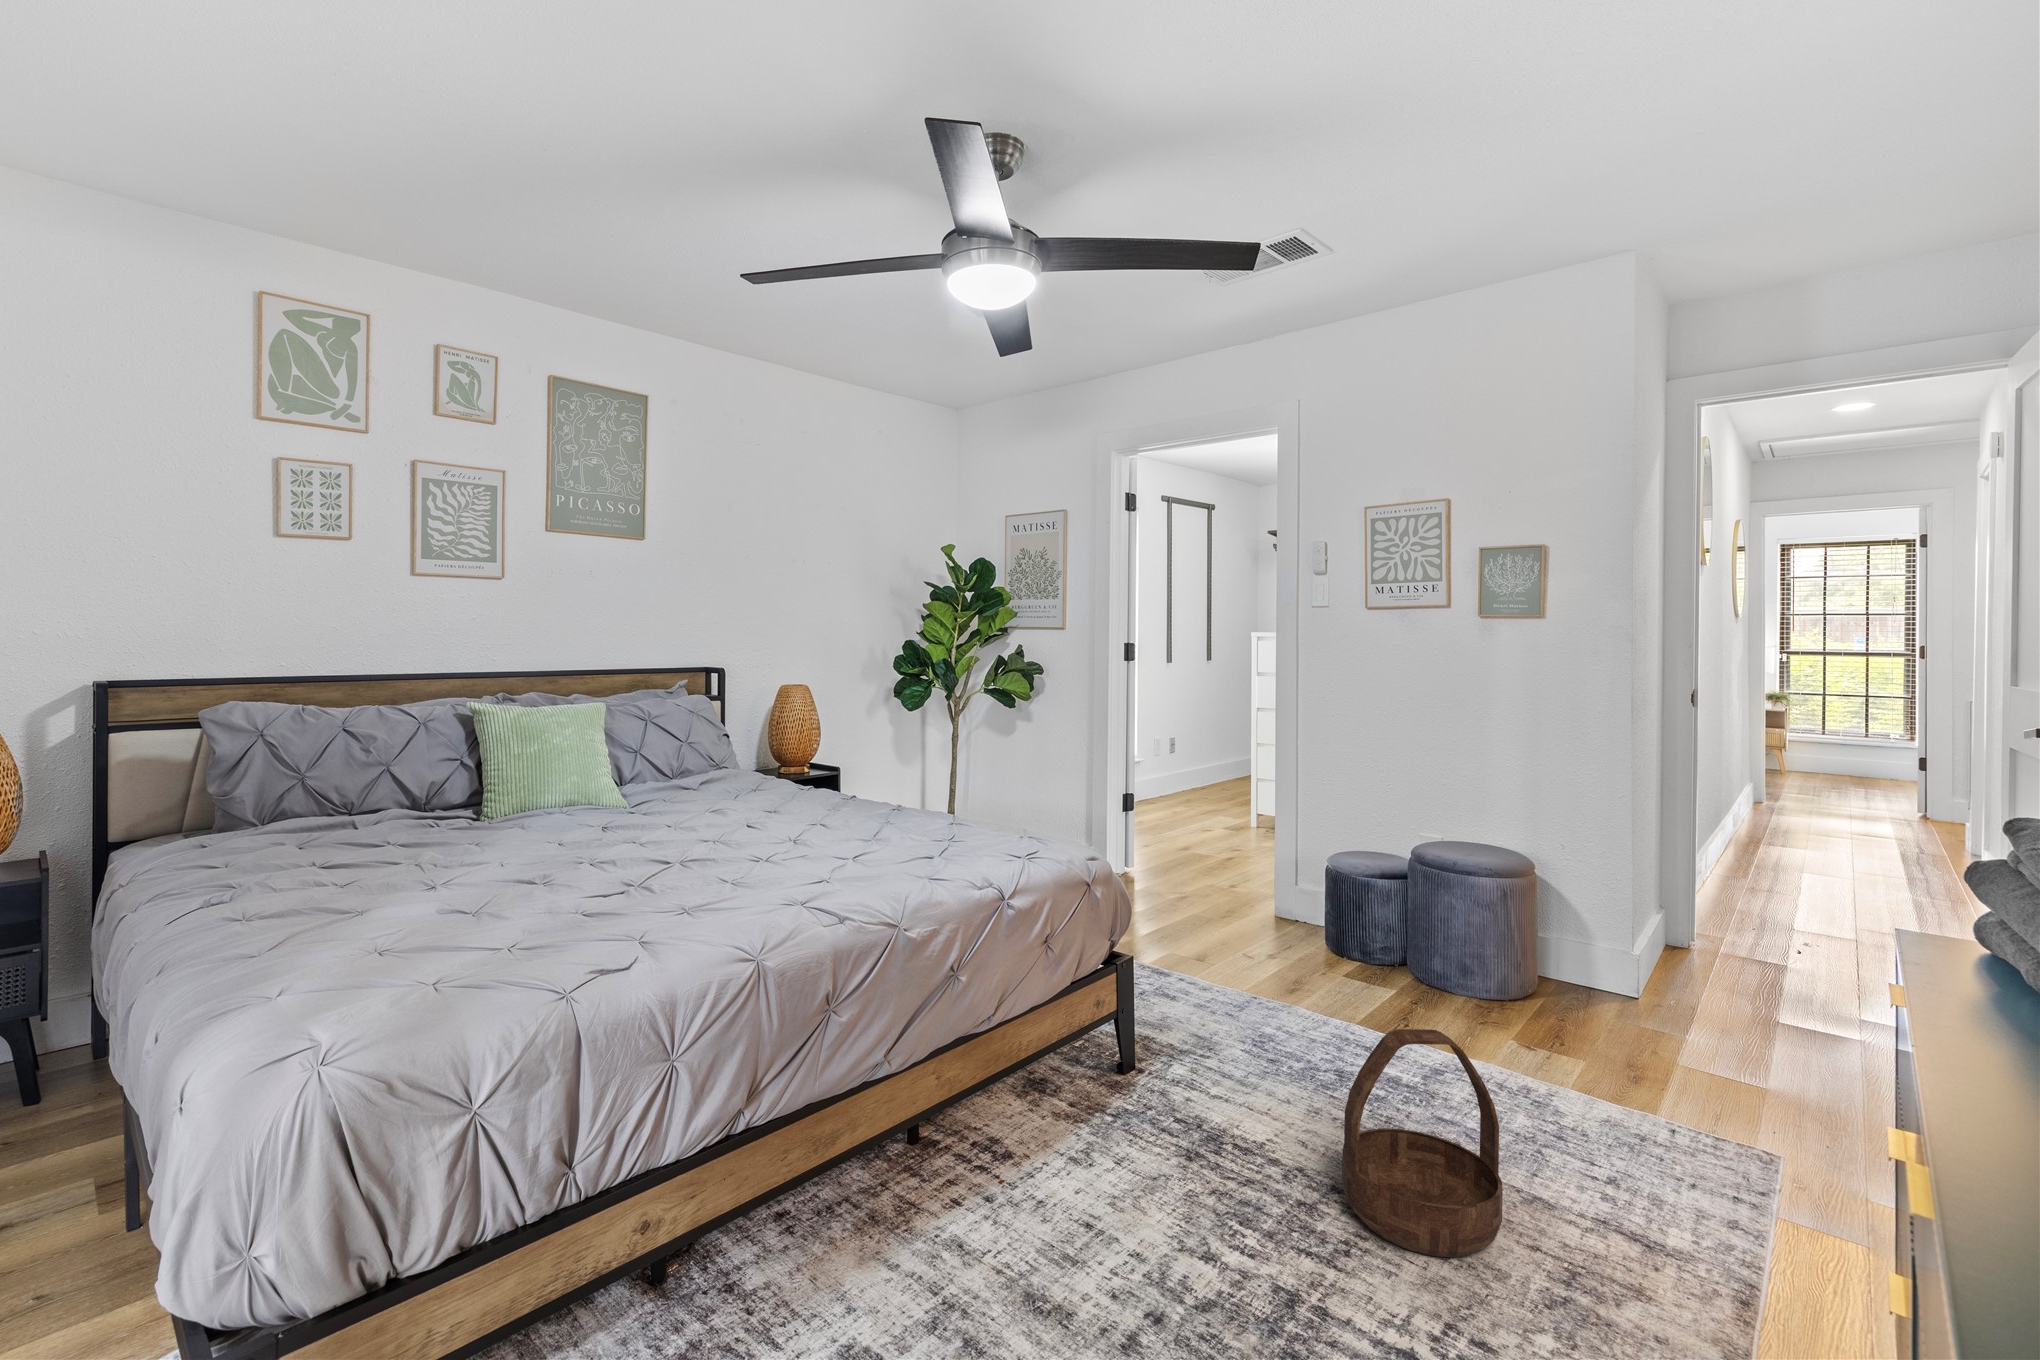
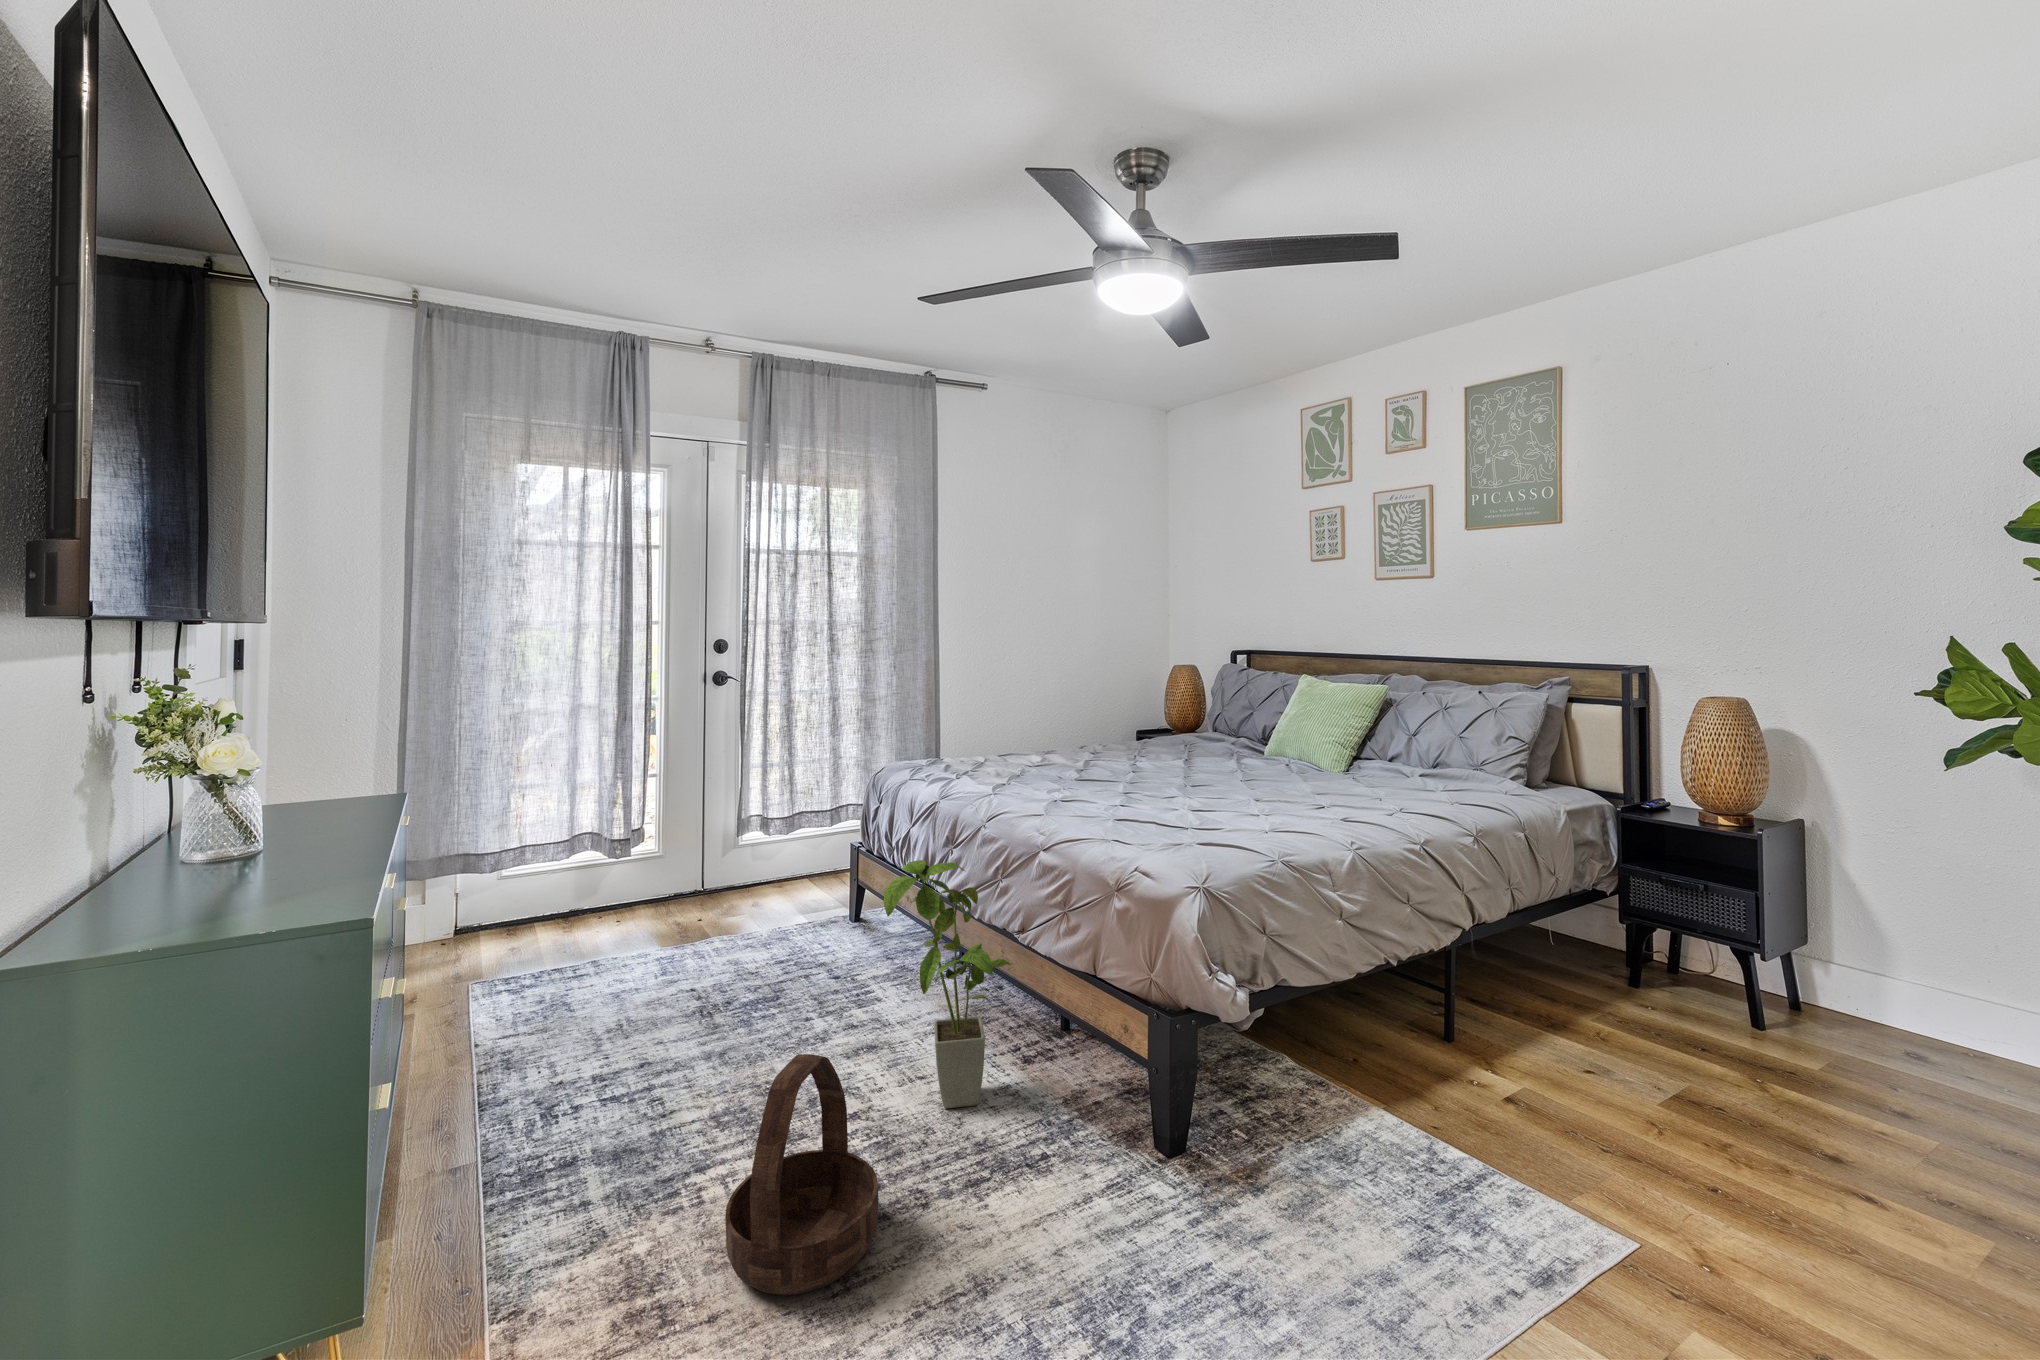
house plant: none [1063,890,1221,1194] -> present [884,860,1012,1109]

